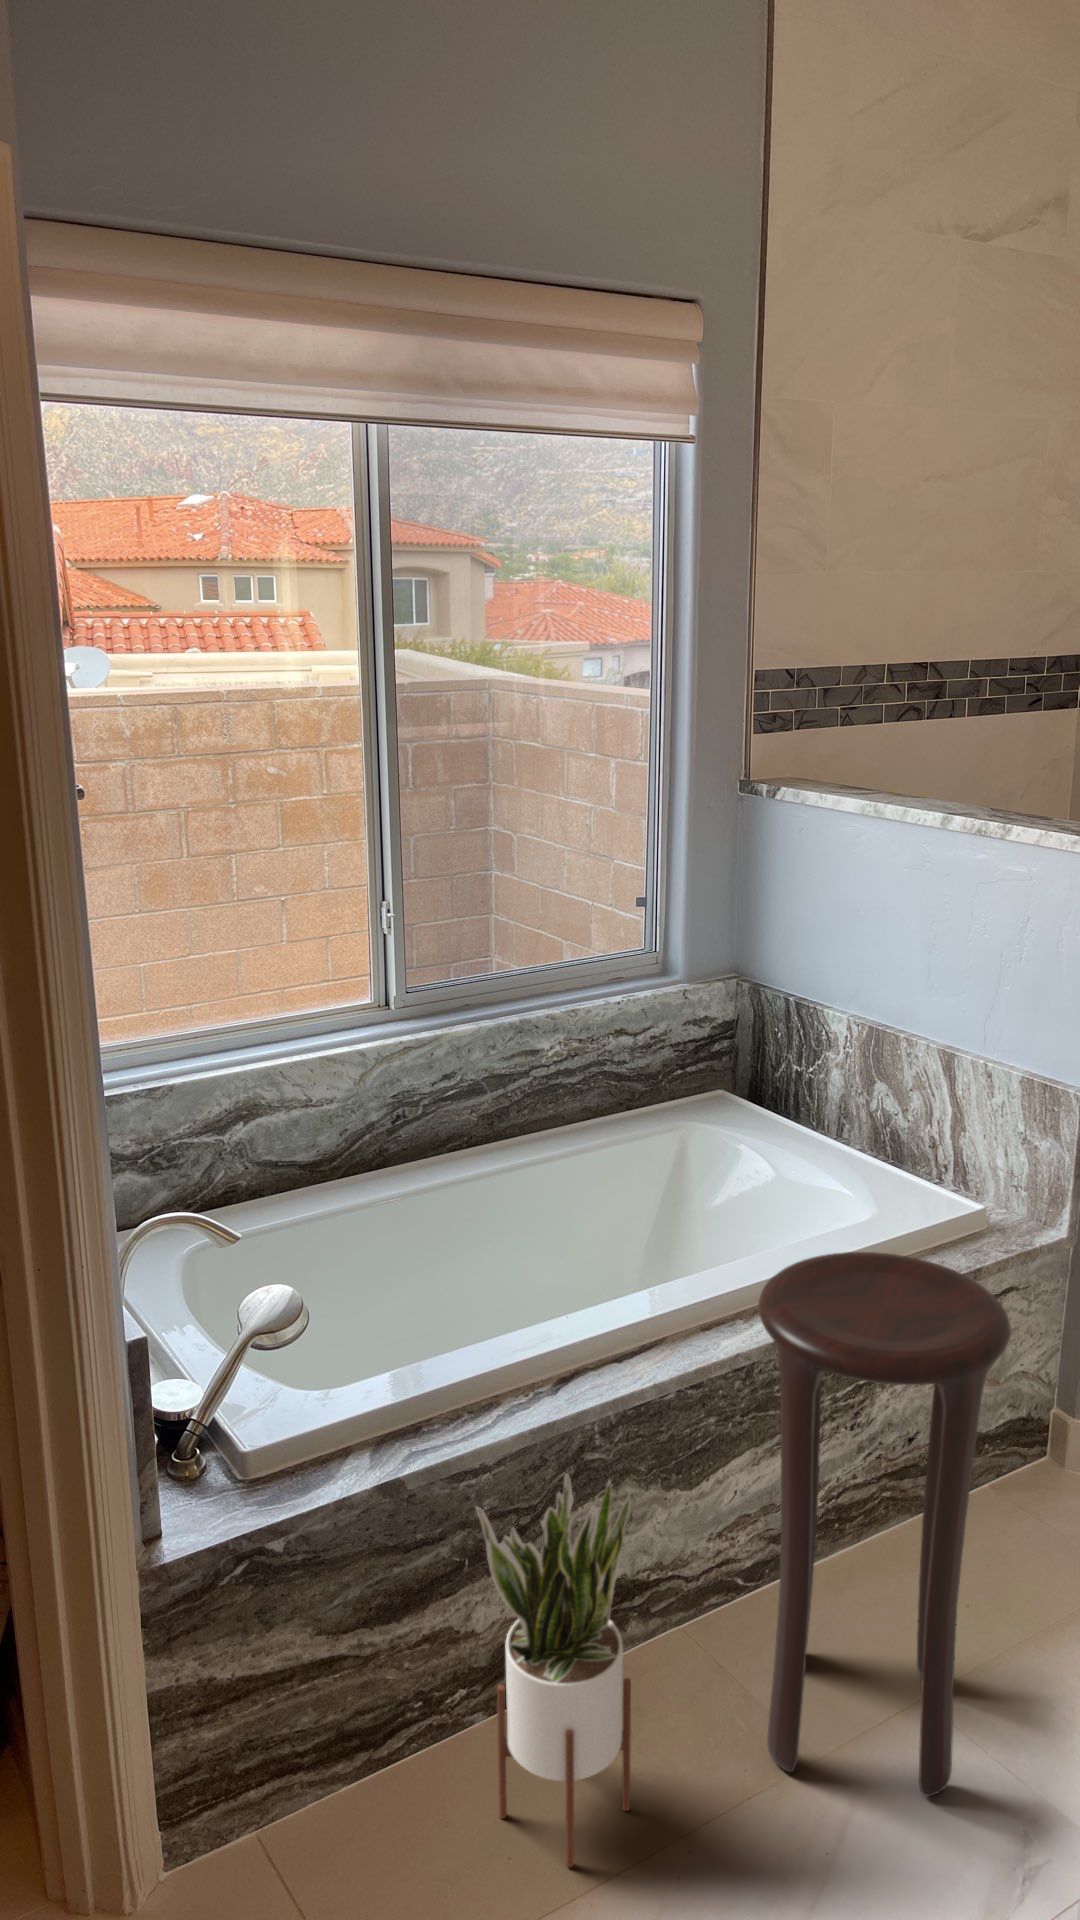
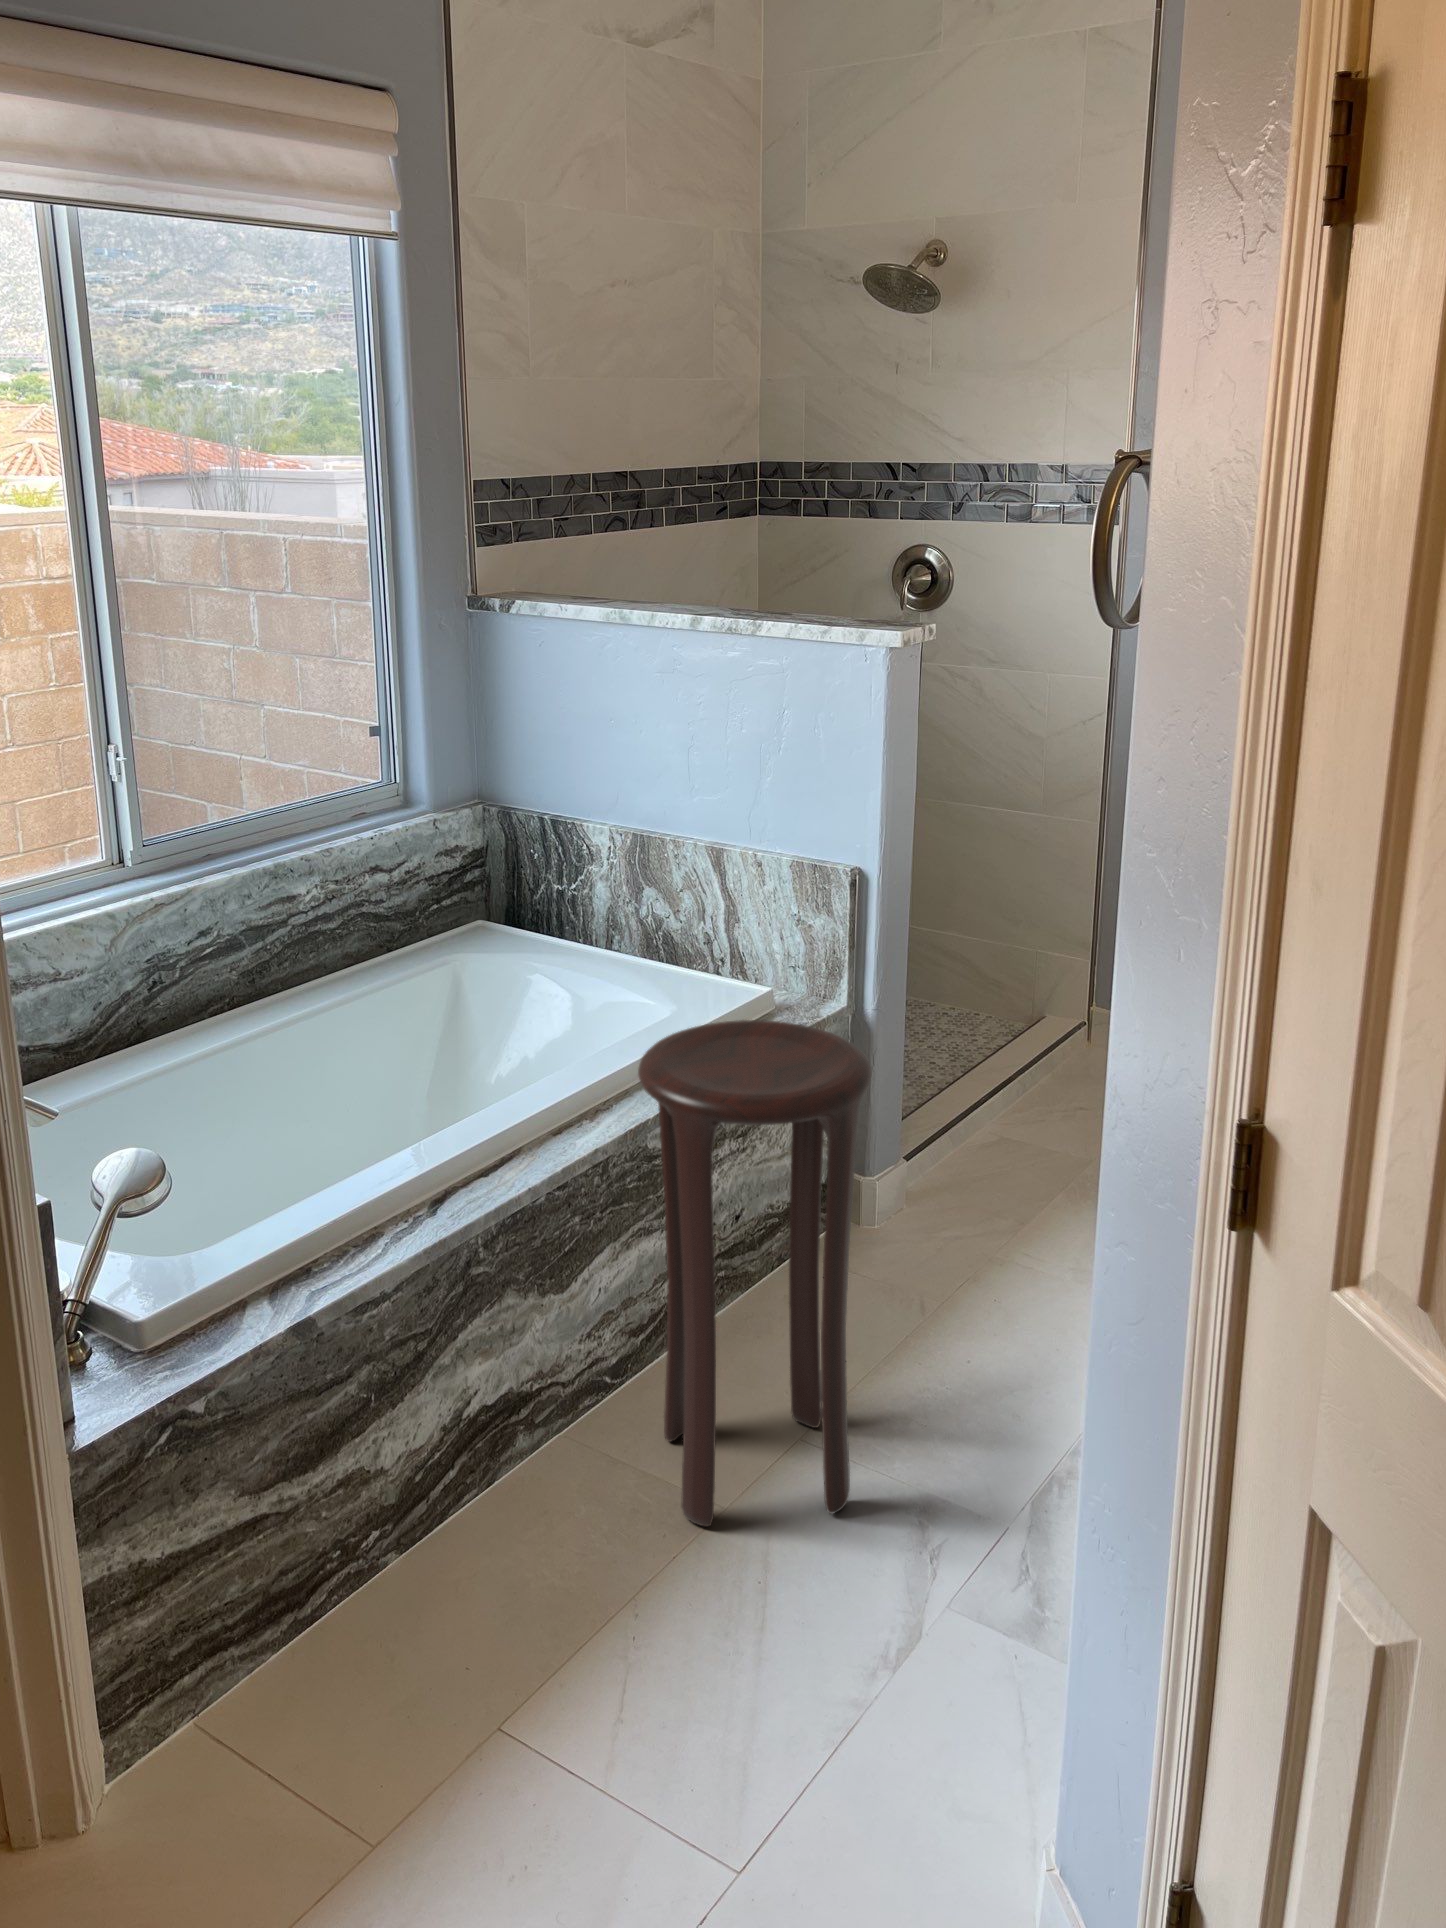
potted plant: present [476,1474,631,1867] -> none [422,1265,572,1658]

